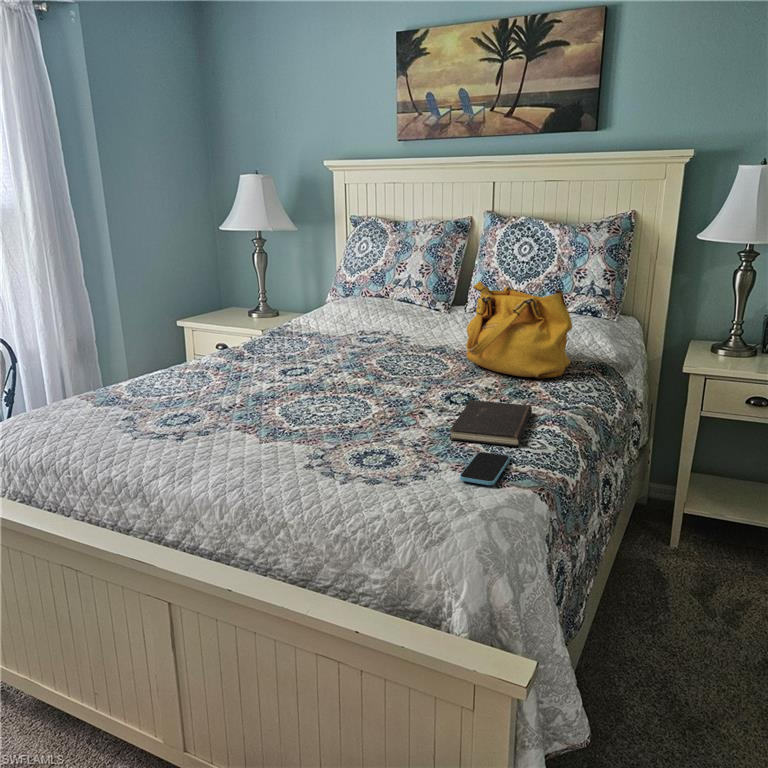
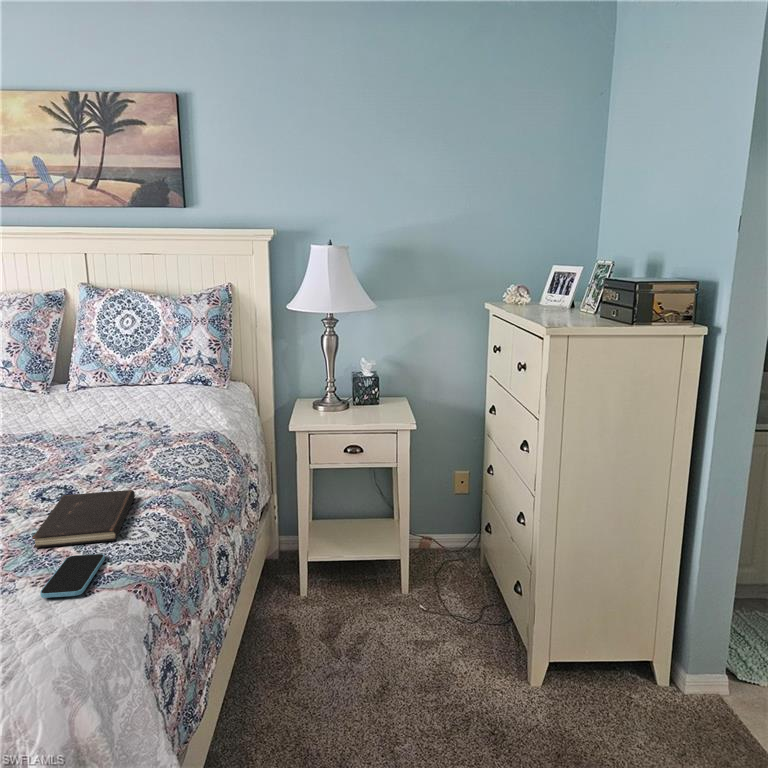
handbag: present [466,281,572,379] -> none [61,359,179,457]

